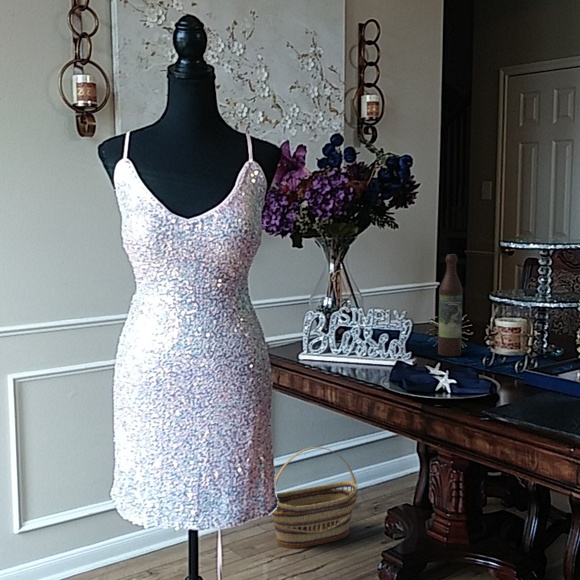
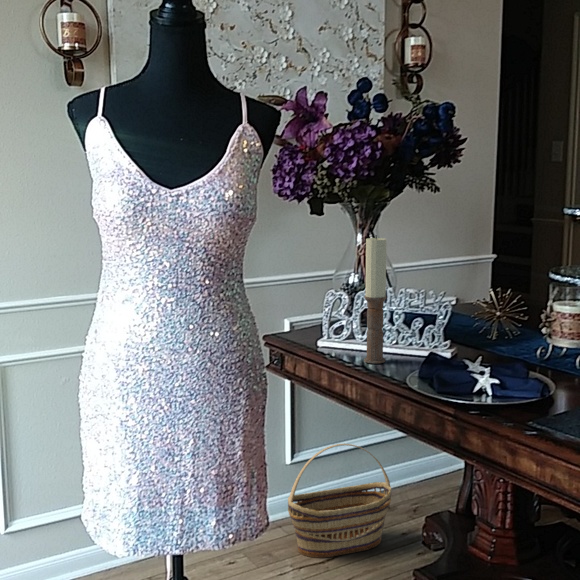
wine bottle: present [438,254,462,356] -> none [483,224,514,346]
candle: none [341,264,359,372] -> present [364,235,387,363]

